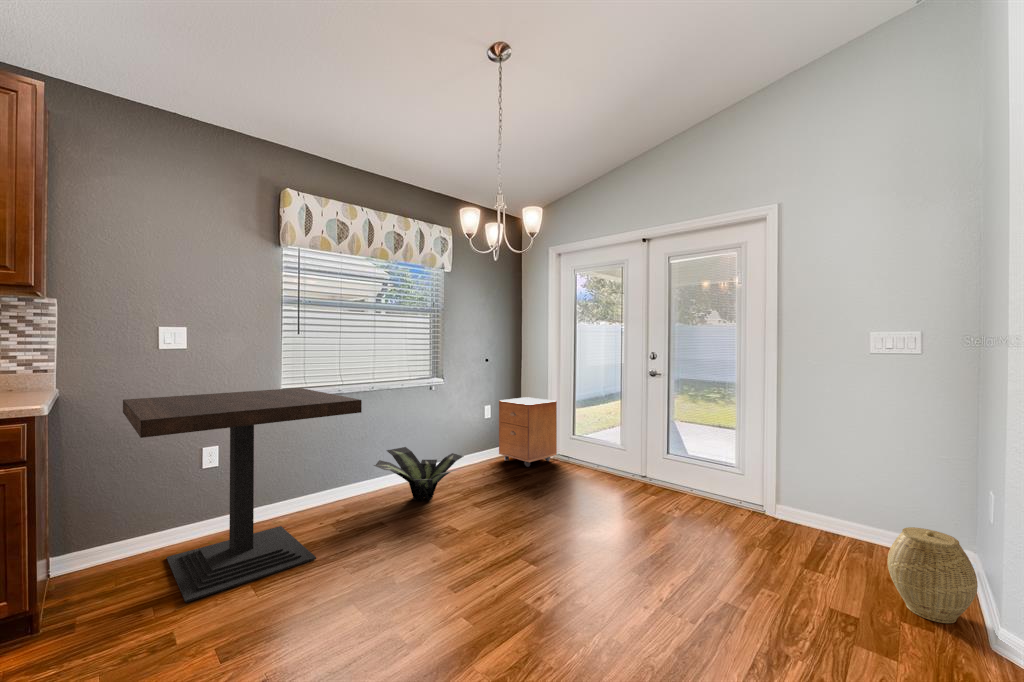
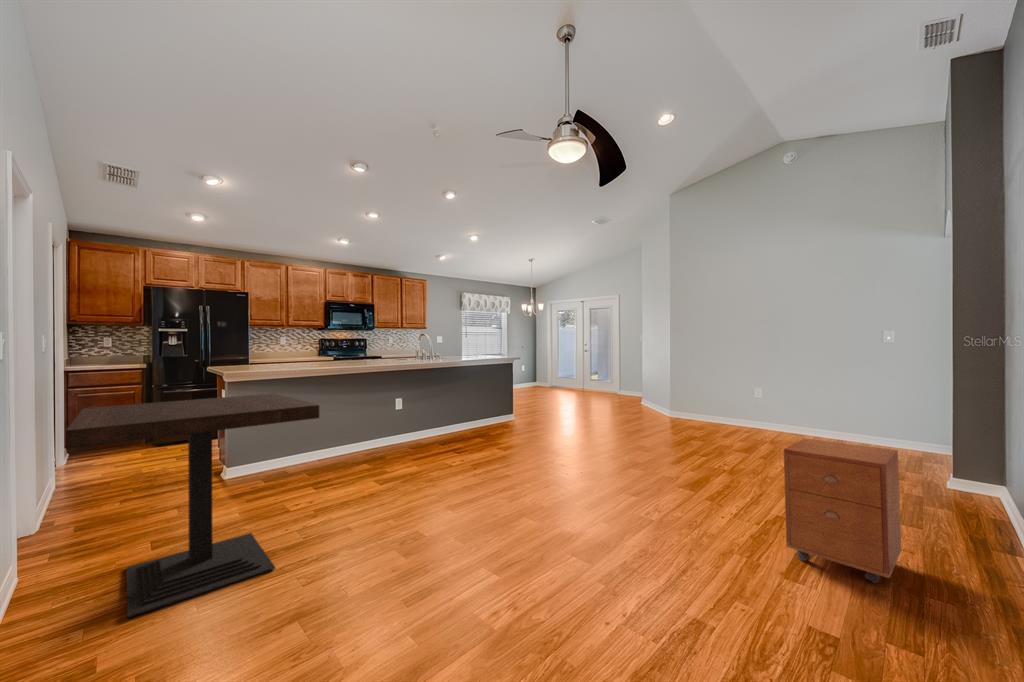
cabinet: present [499,397,557,467] -> present [784,438,901,583]
potted plant: present [374,447,464,501] -> none [346,451,443,506]
woven basket: present [887,527,978,623] -> none [872,536,972,645]

